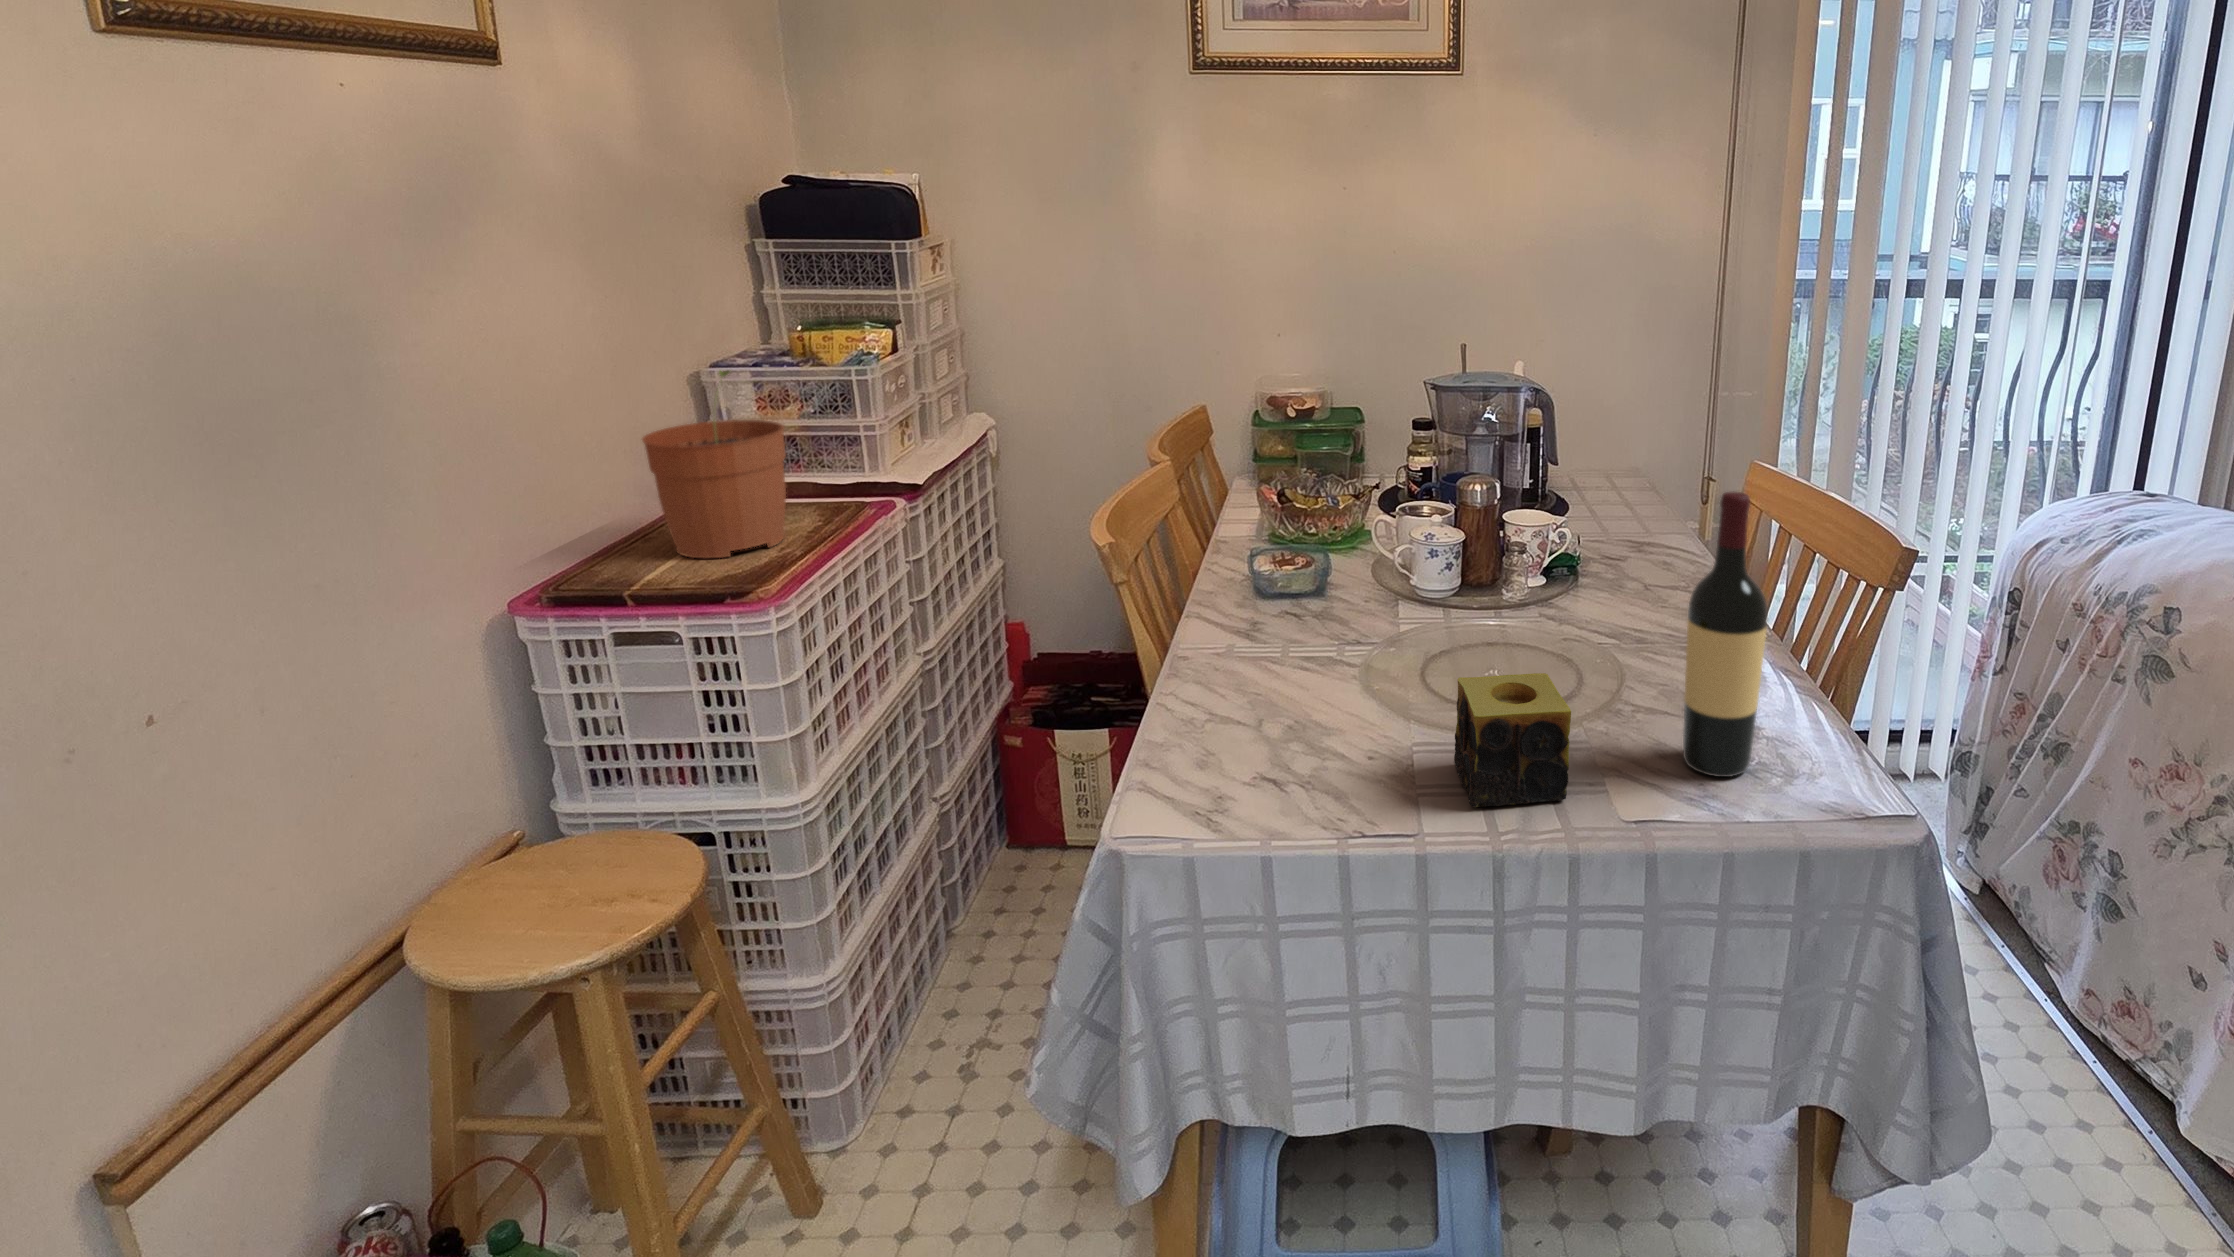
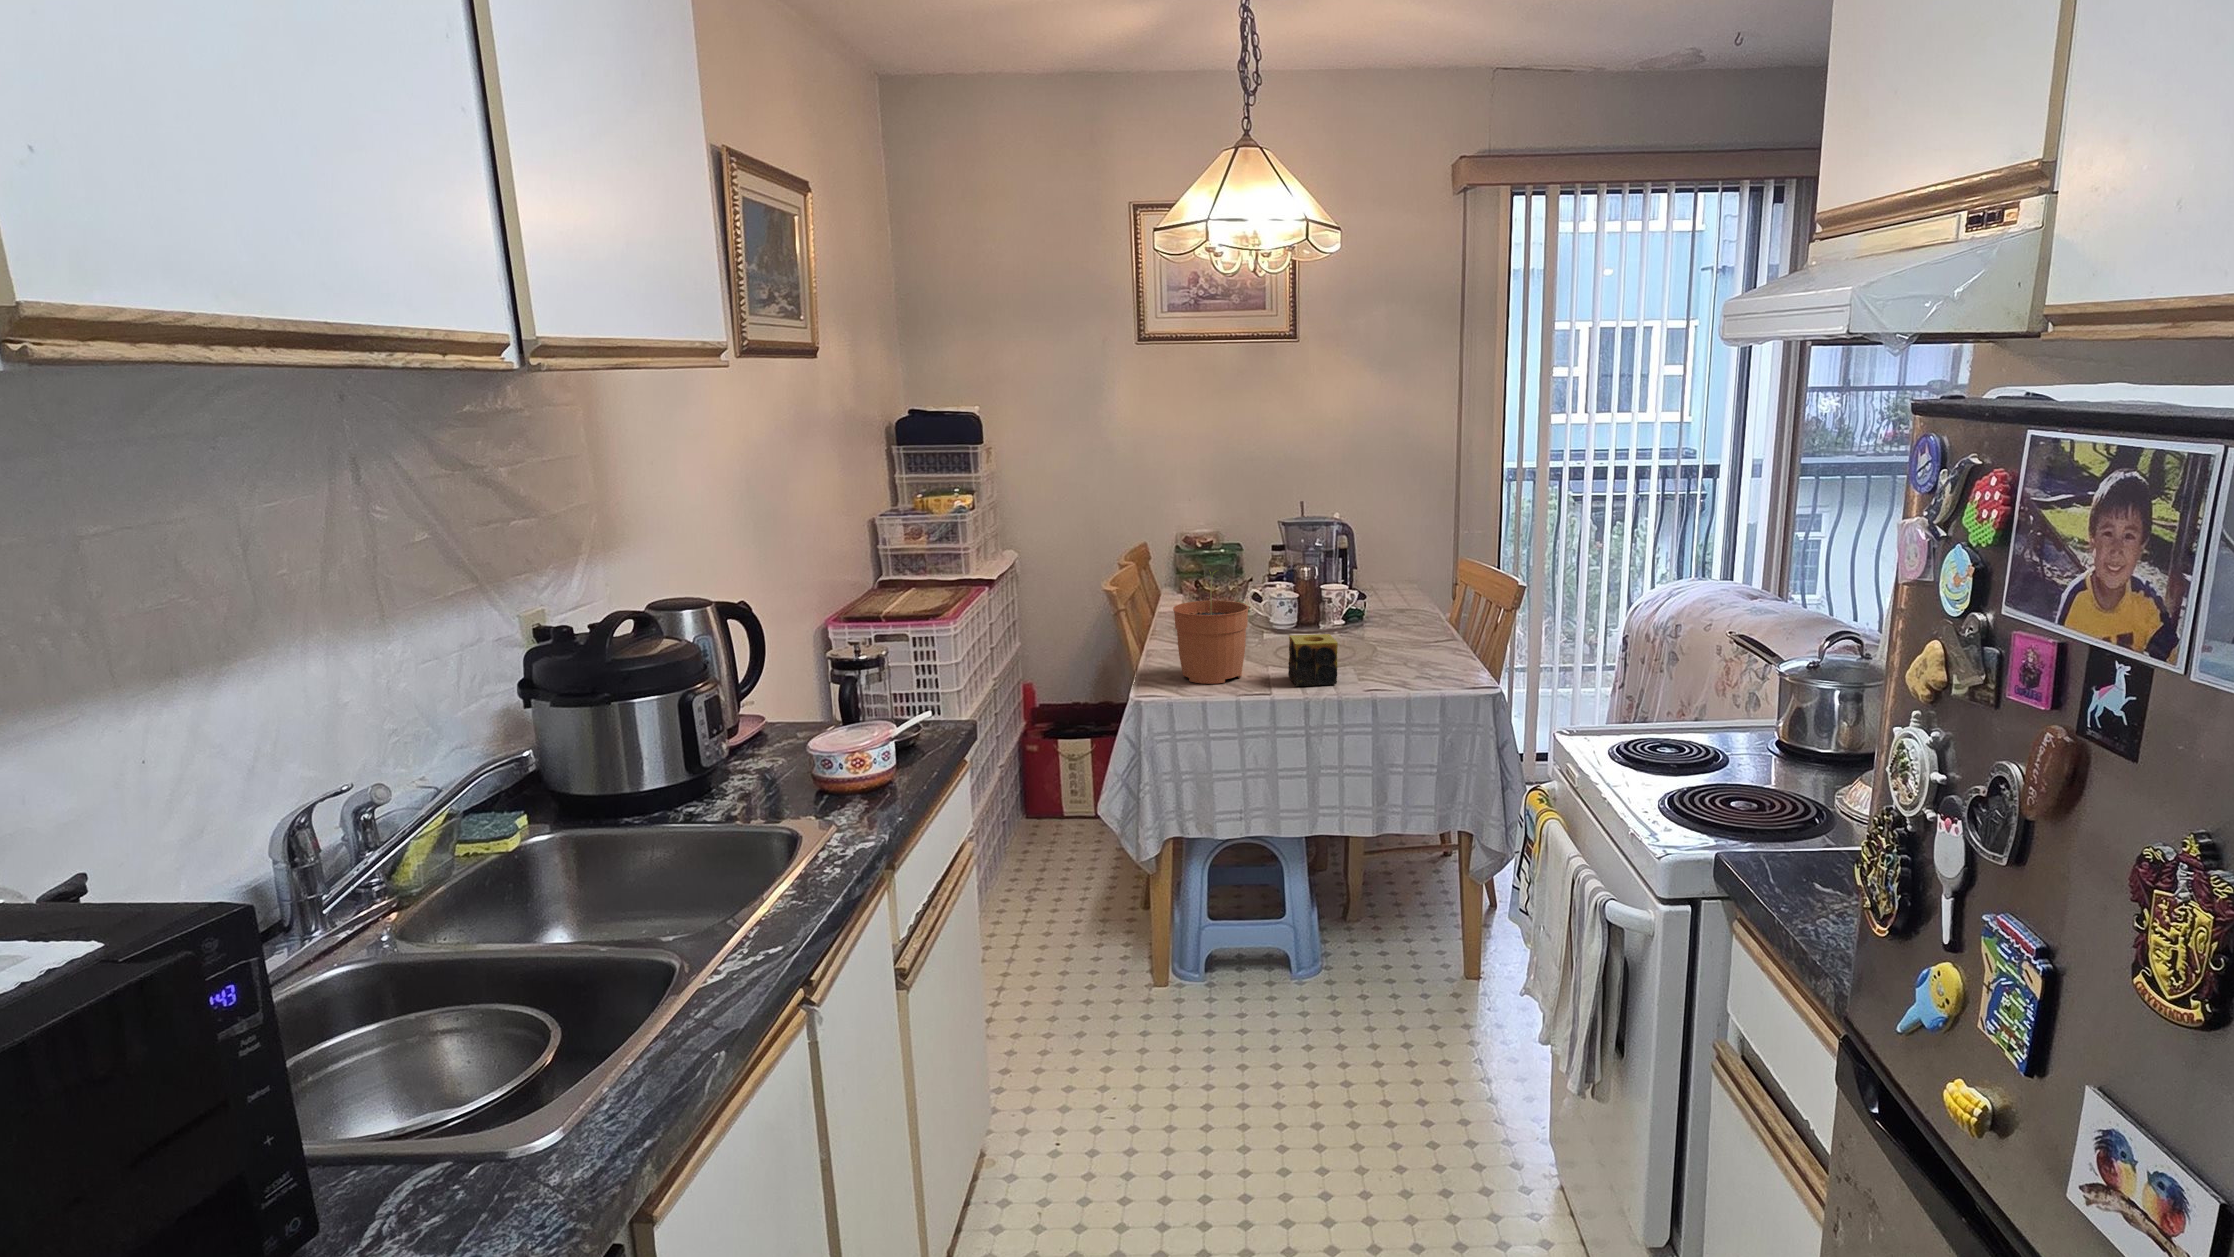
plant pot: present [642,371,786,558] -> present [1173,570,1249,684]
wine bottle: present [1683,491,1768,777] -> none [1392,548,1426,678]

